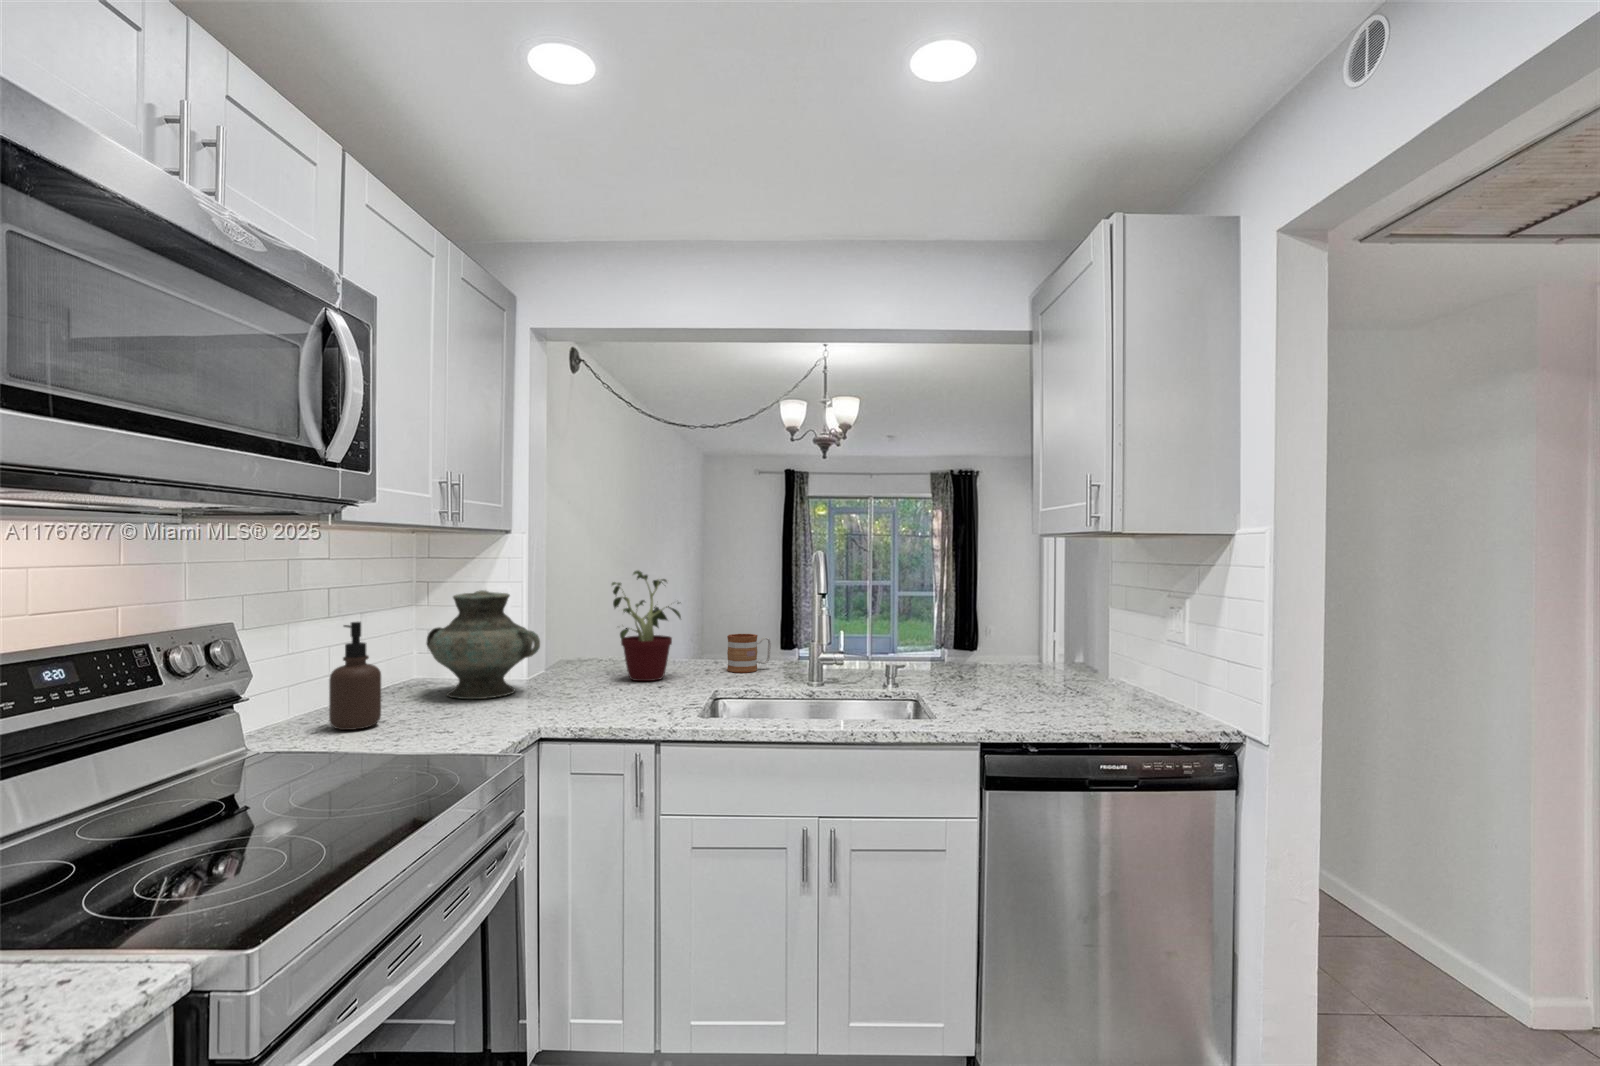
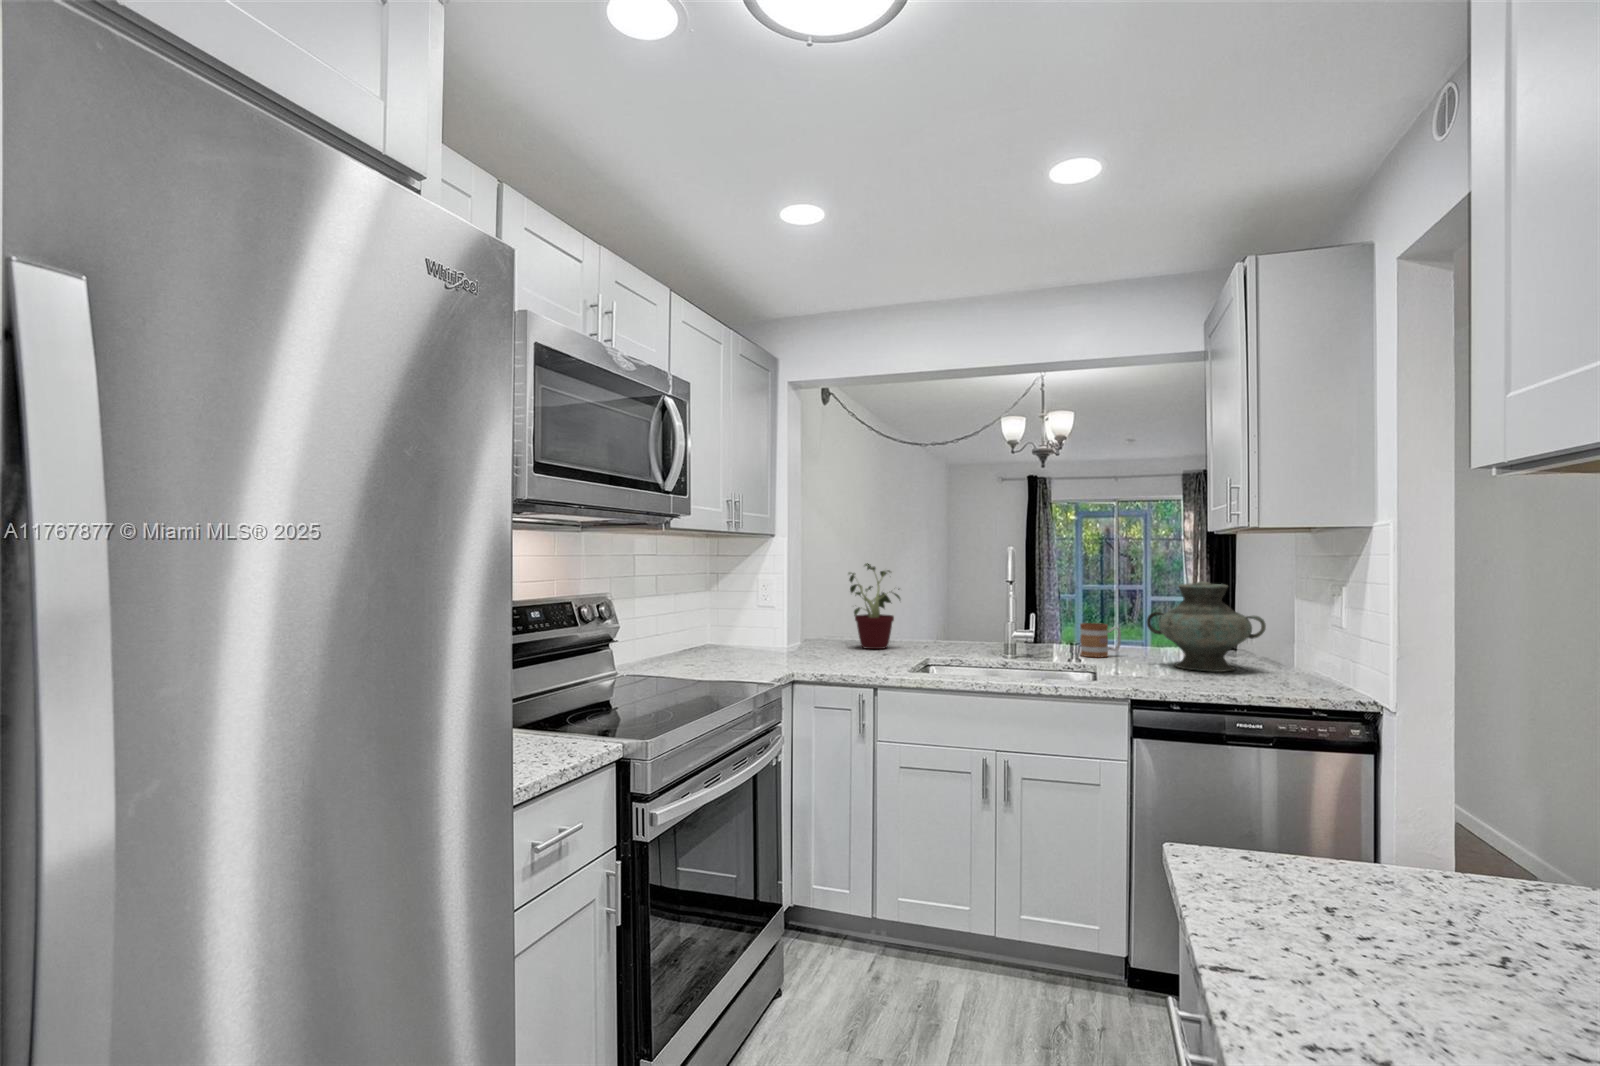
vase: present [426,590,540,699] -> present [1147,581,1266,672]
soap dispenser: present [329,622,381,730] -> none [660,594,690,665]
mug: present [727,634,771,673] -> present [1080,623,1121,658]

